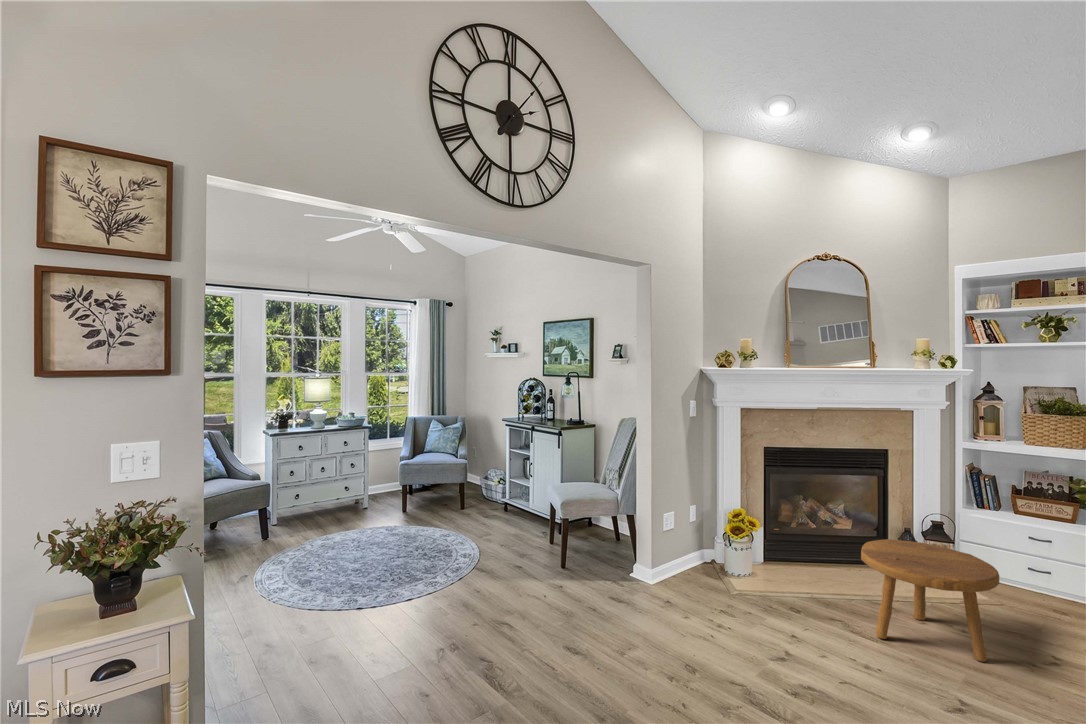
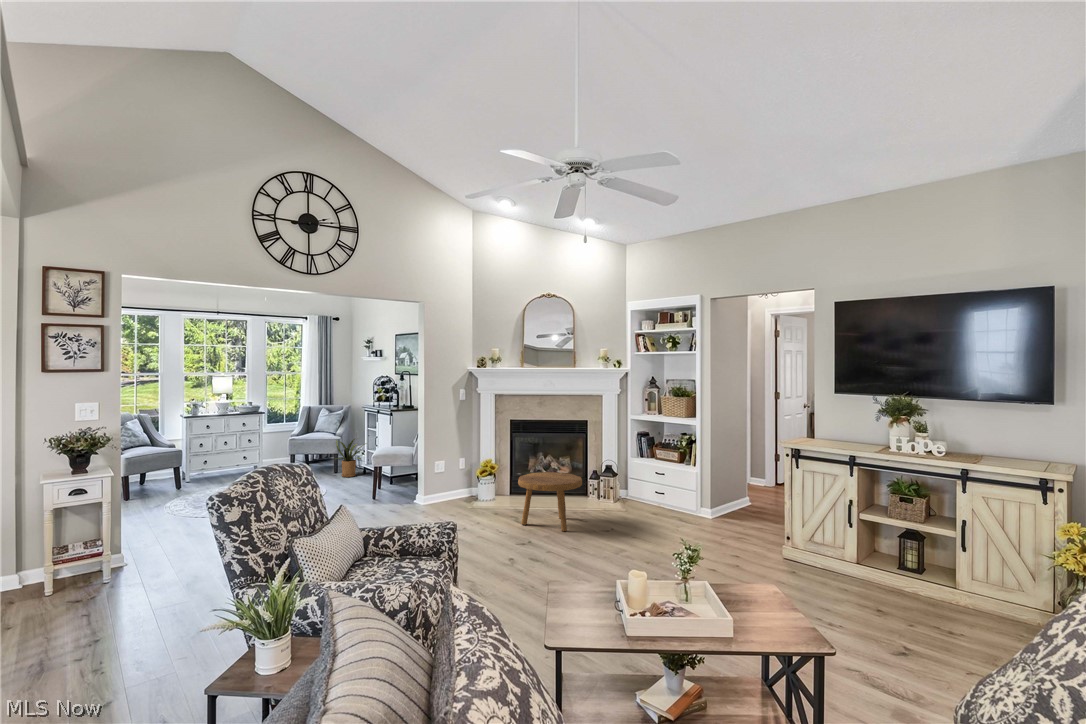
house plant: none [466,461,513,515] -> present [336,439,364,477]

